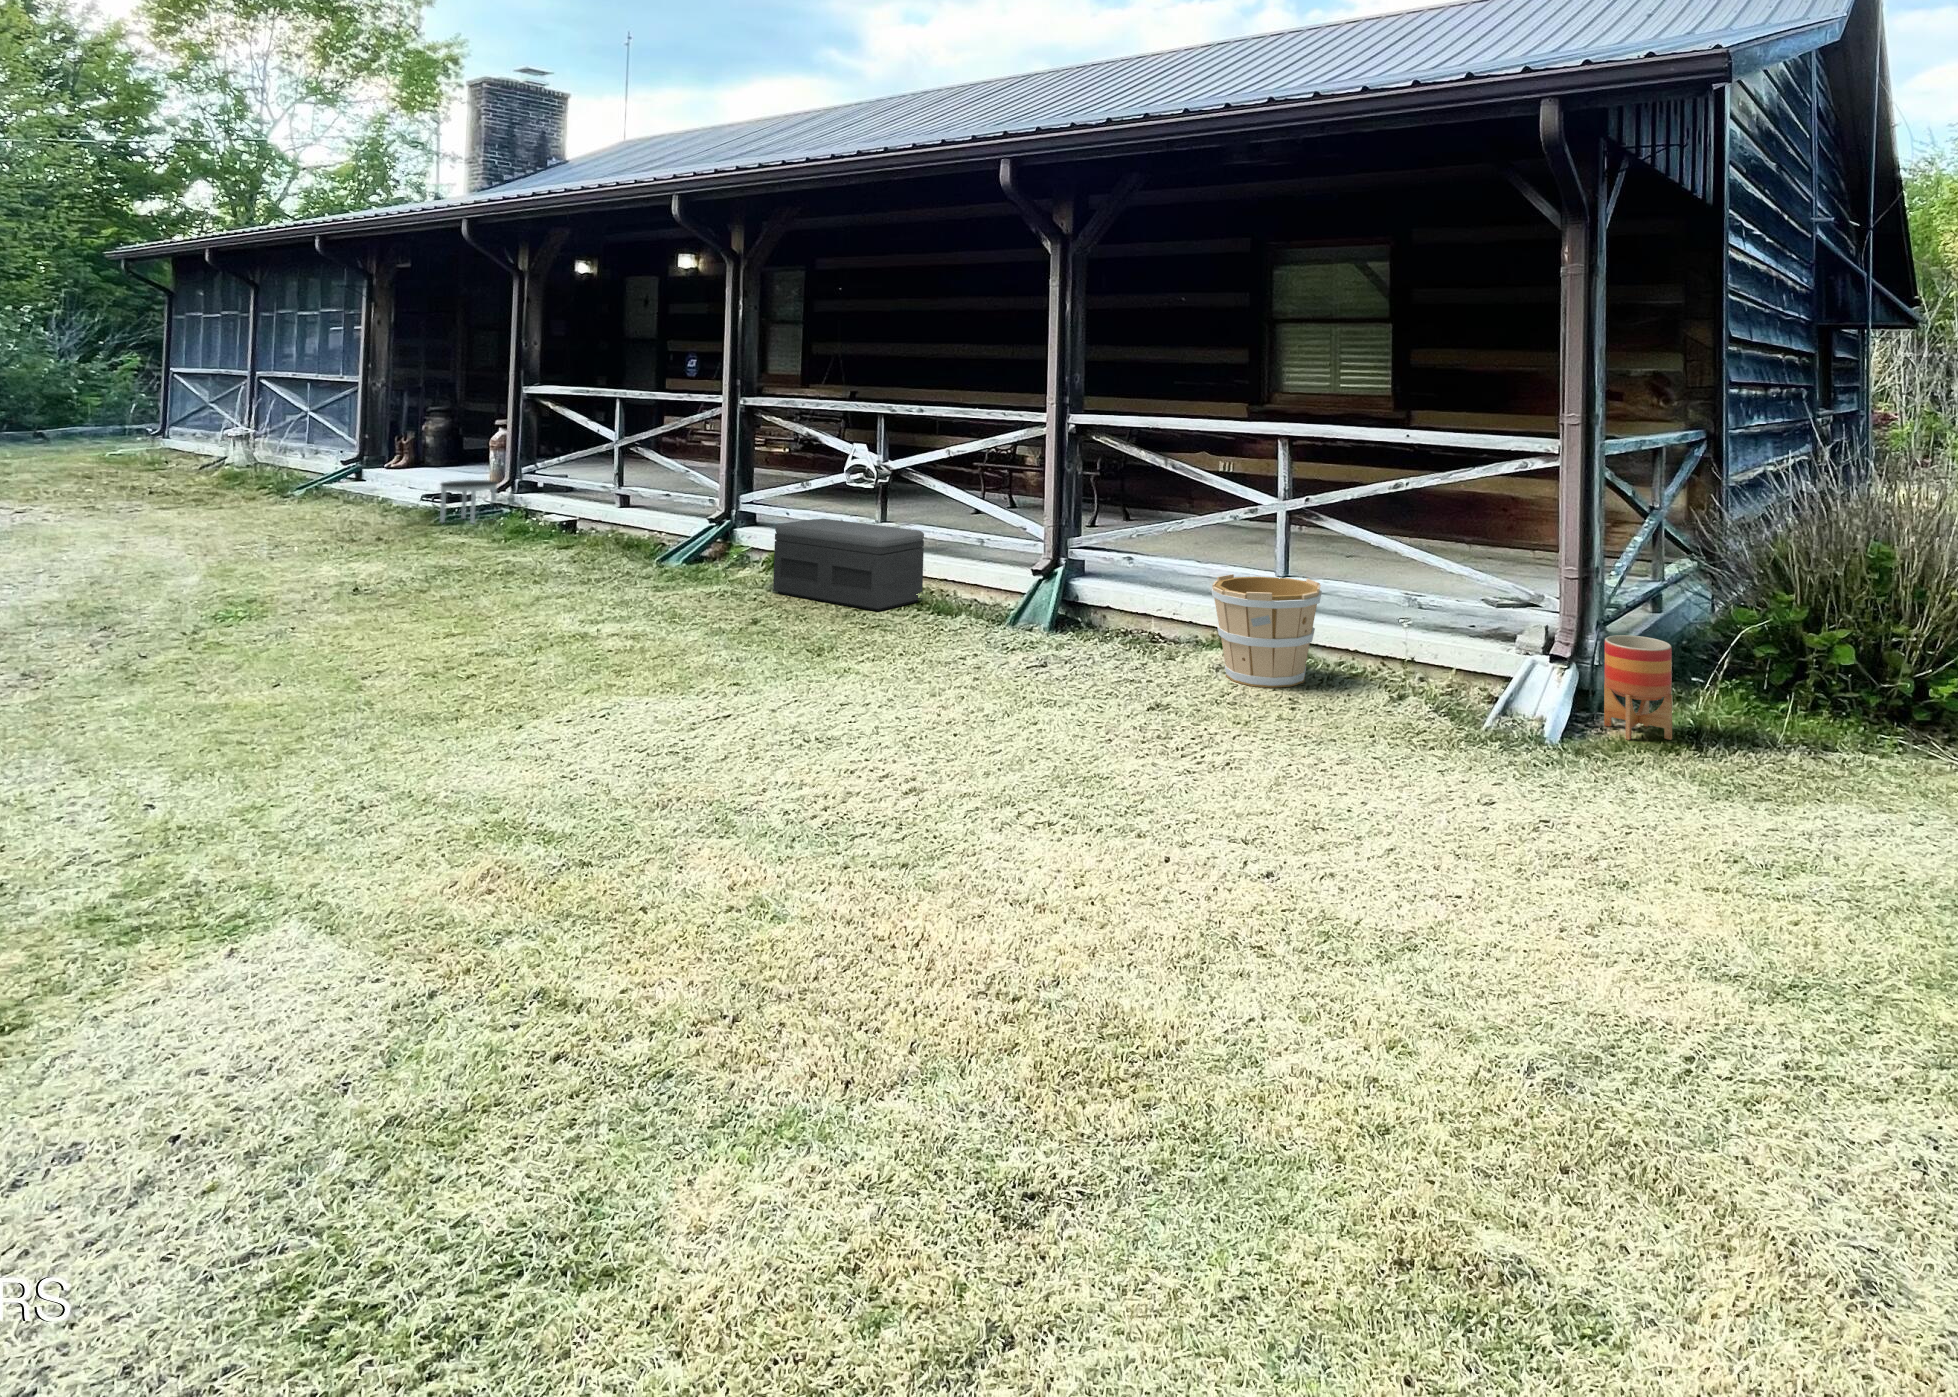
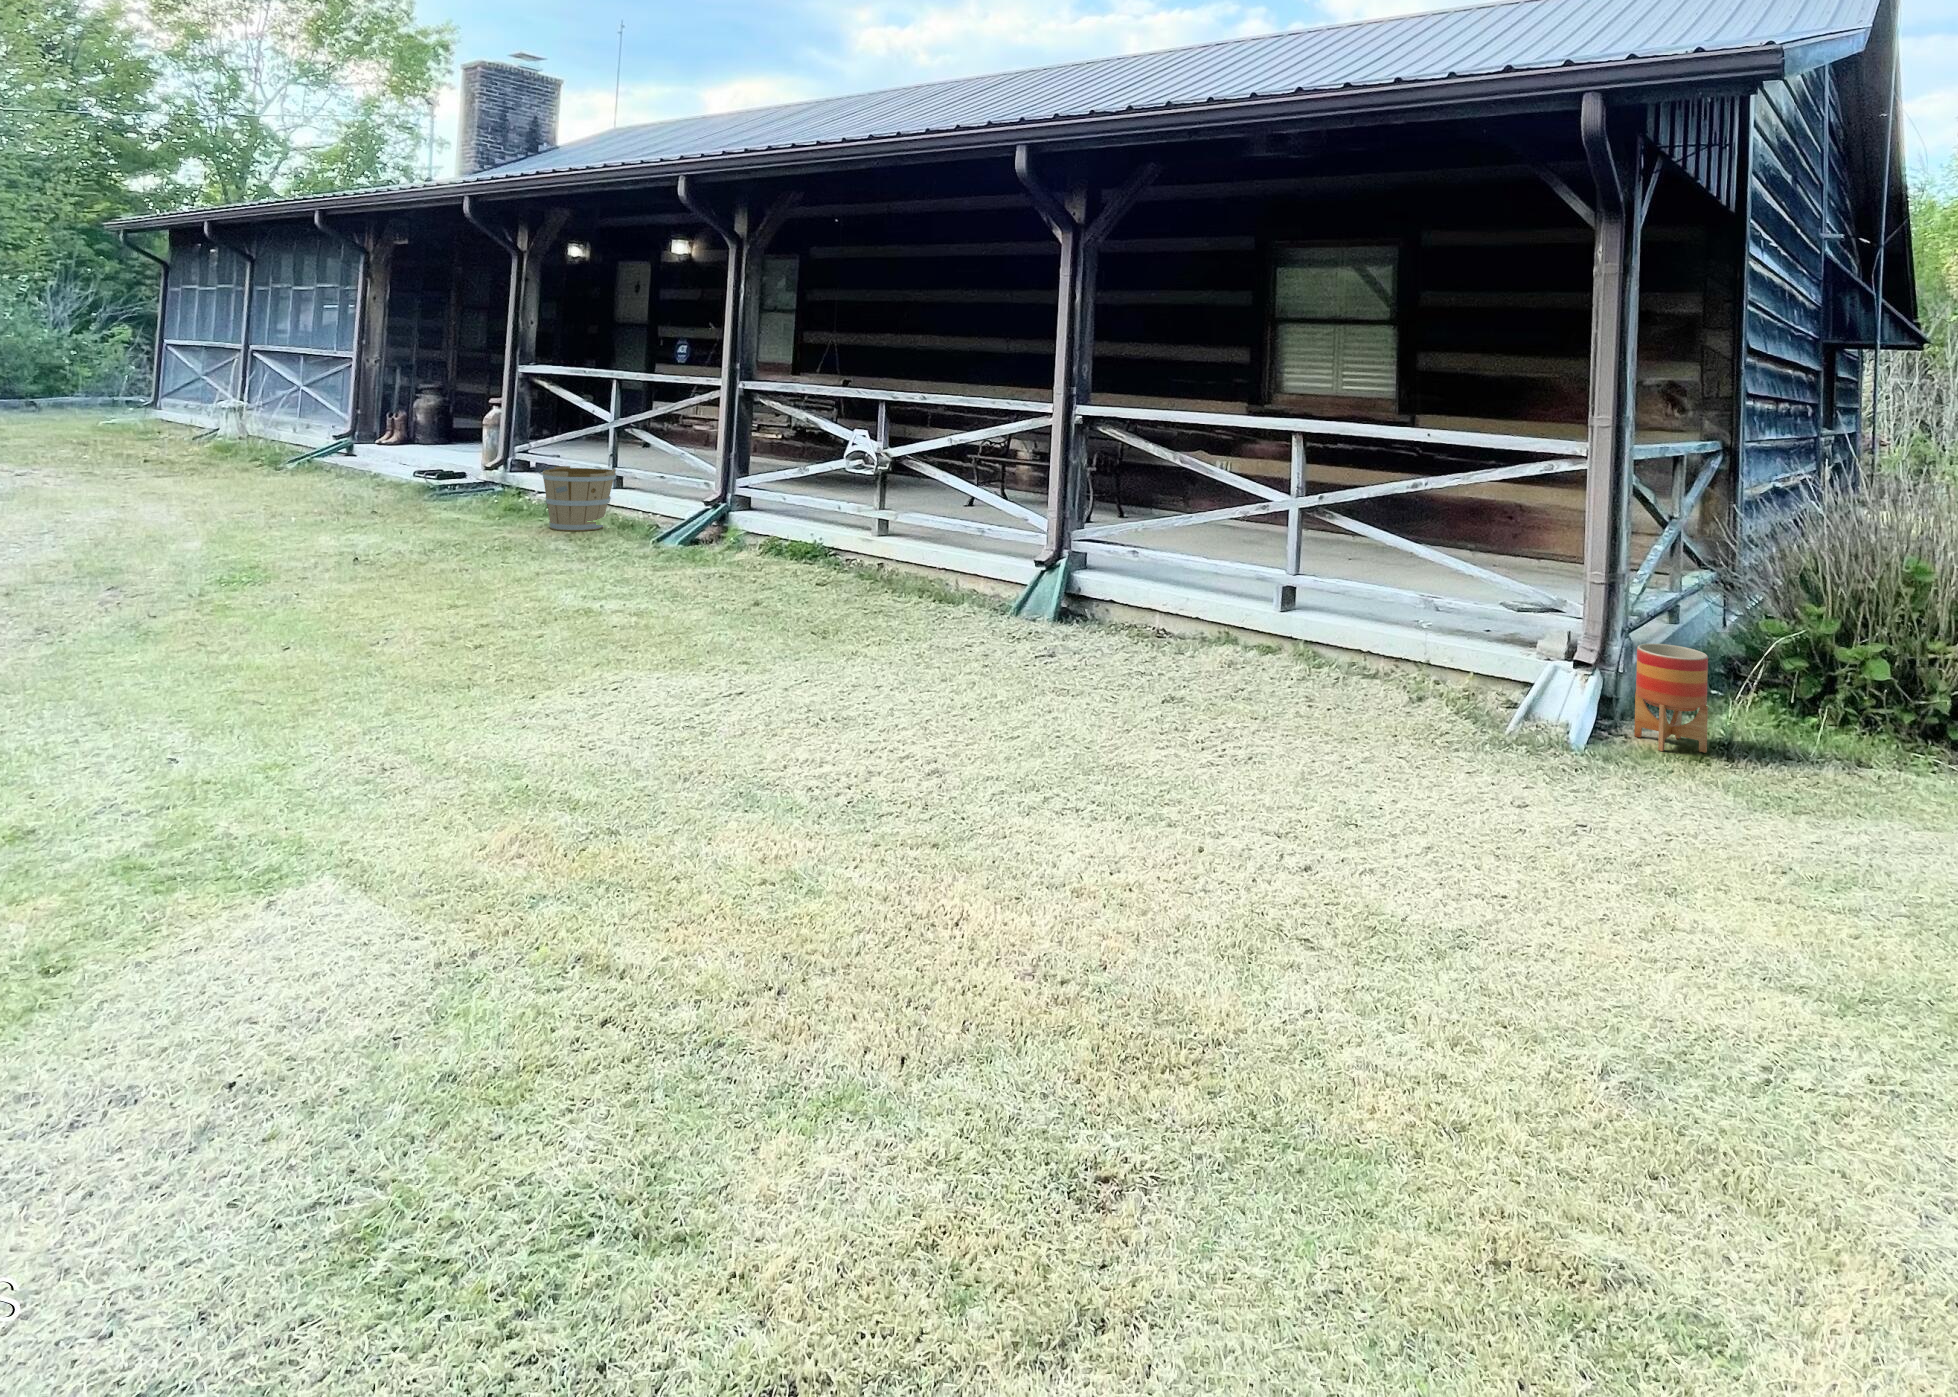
round table: present [440,480,498,524] -> none [430,459,489,503]
storage bench: present [773,519,924,611] -> none [770,505,924,599]
wooden bucket: present [1211,574,1322,688] -> present [543,466,616,531]

